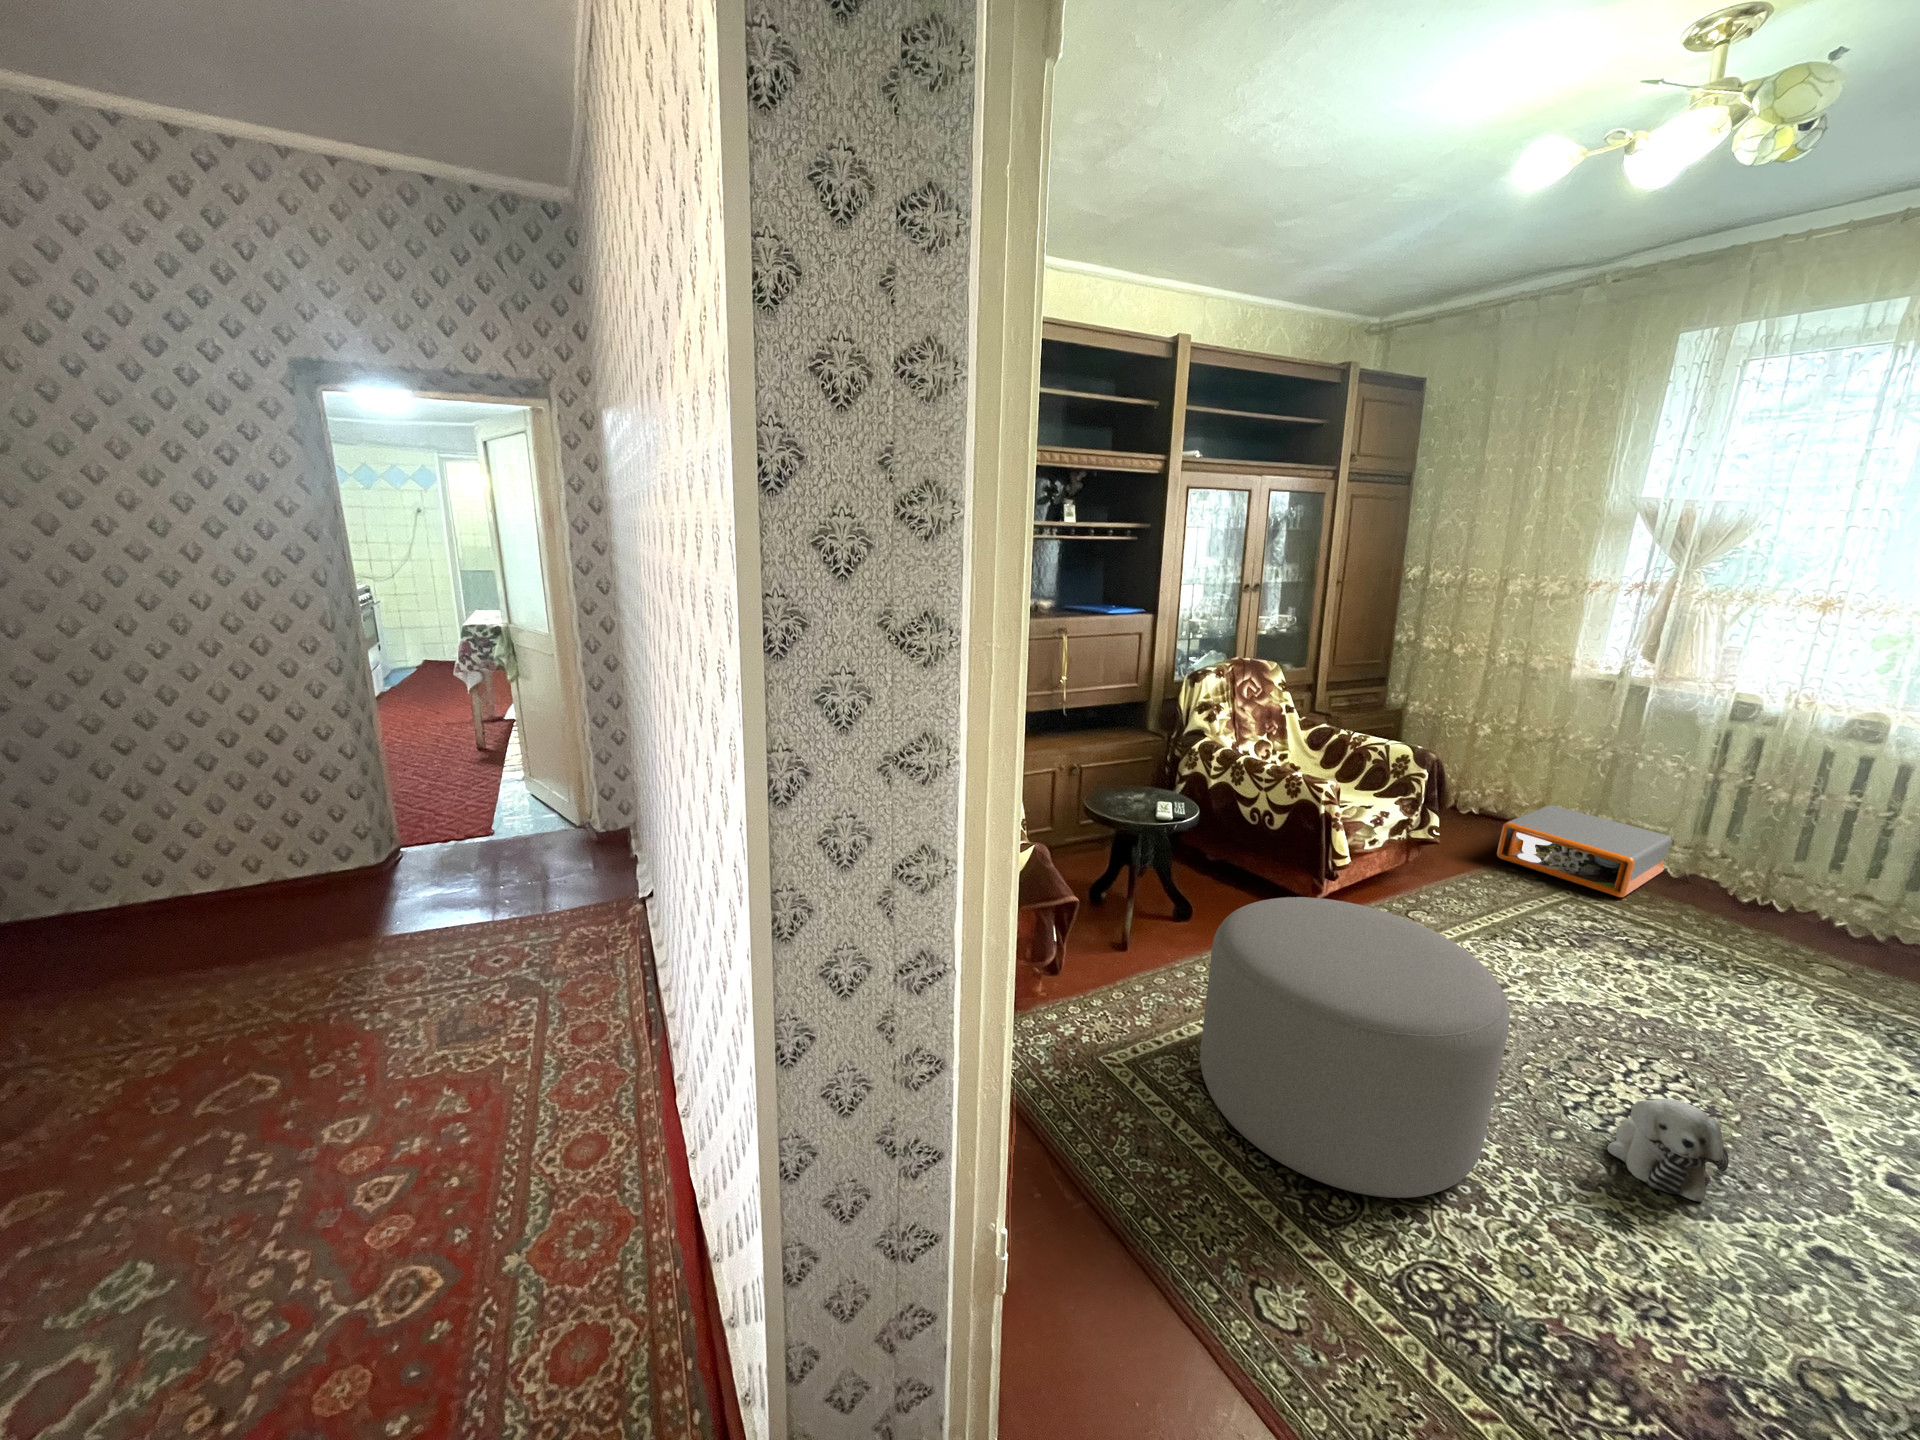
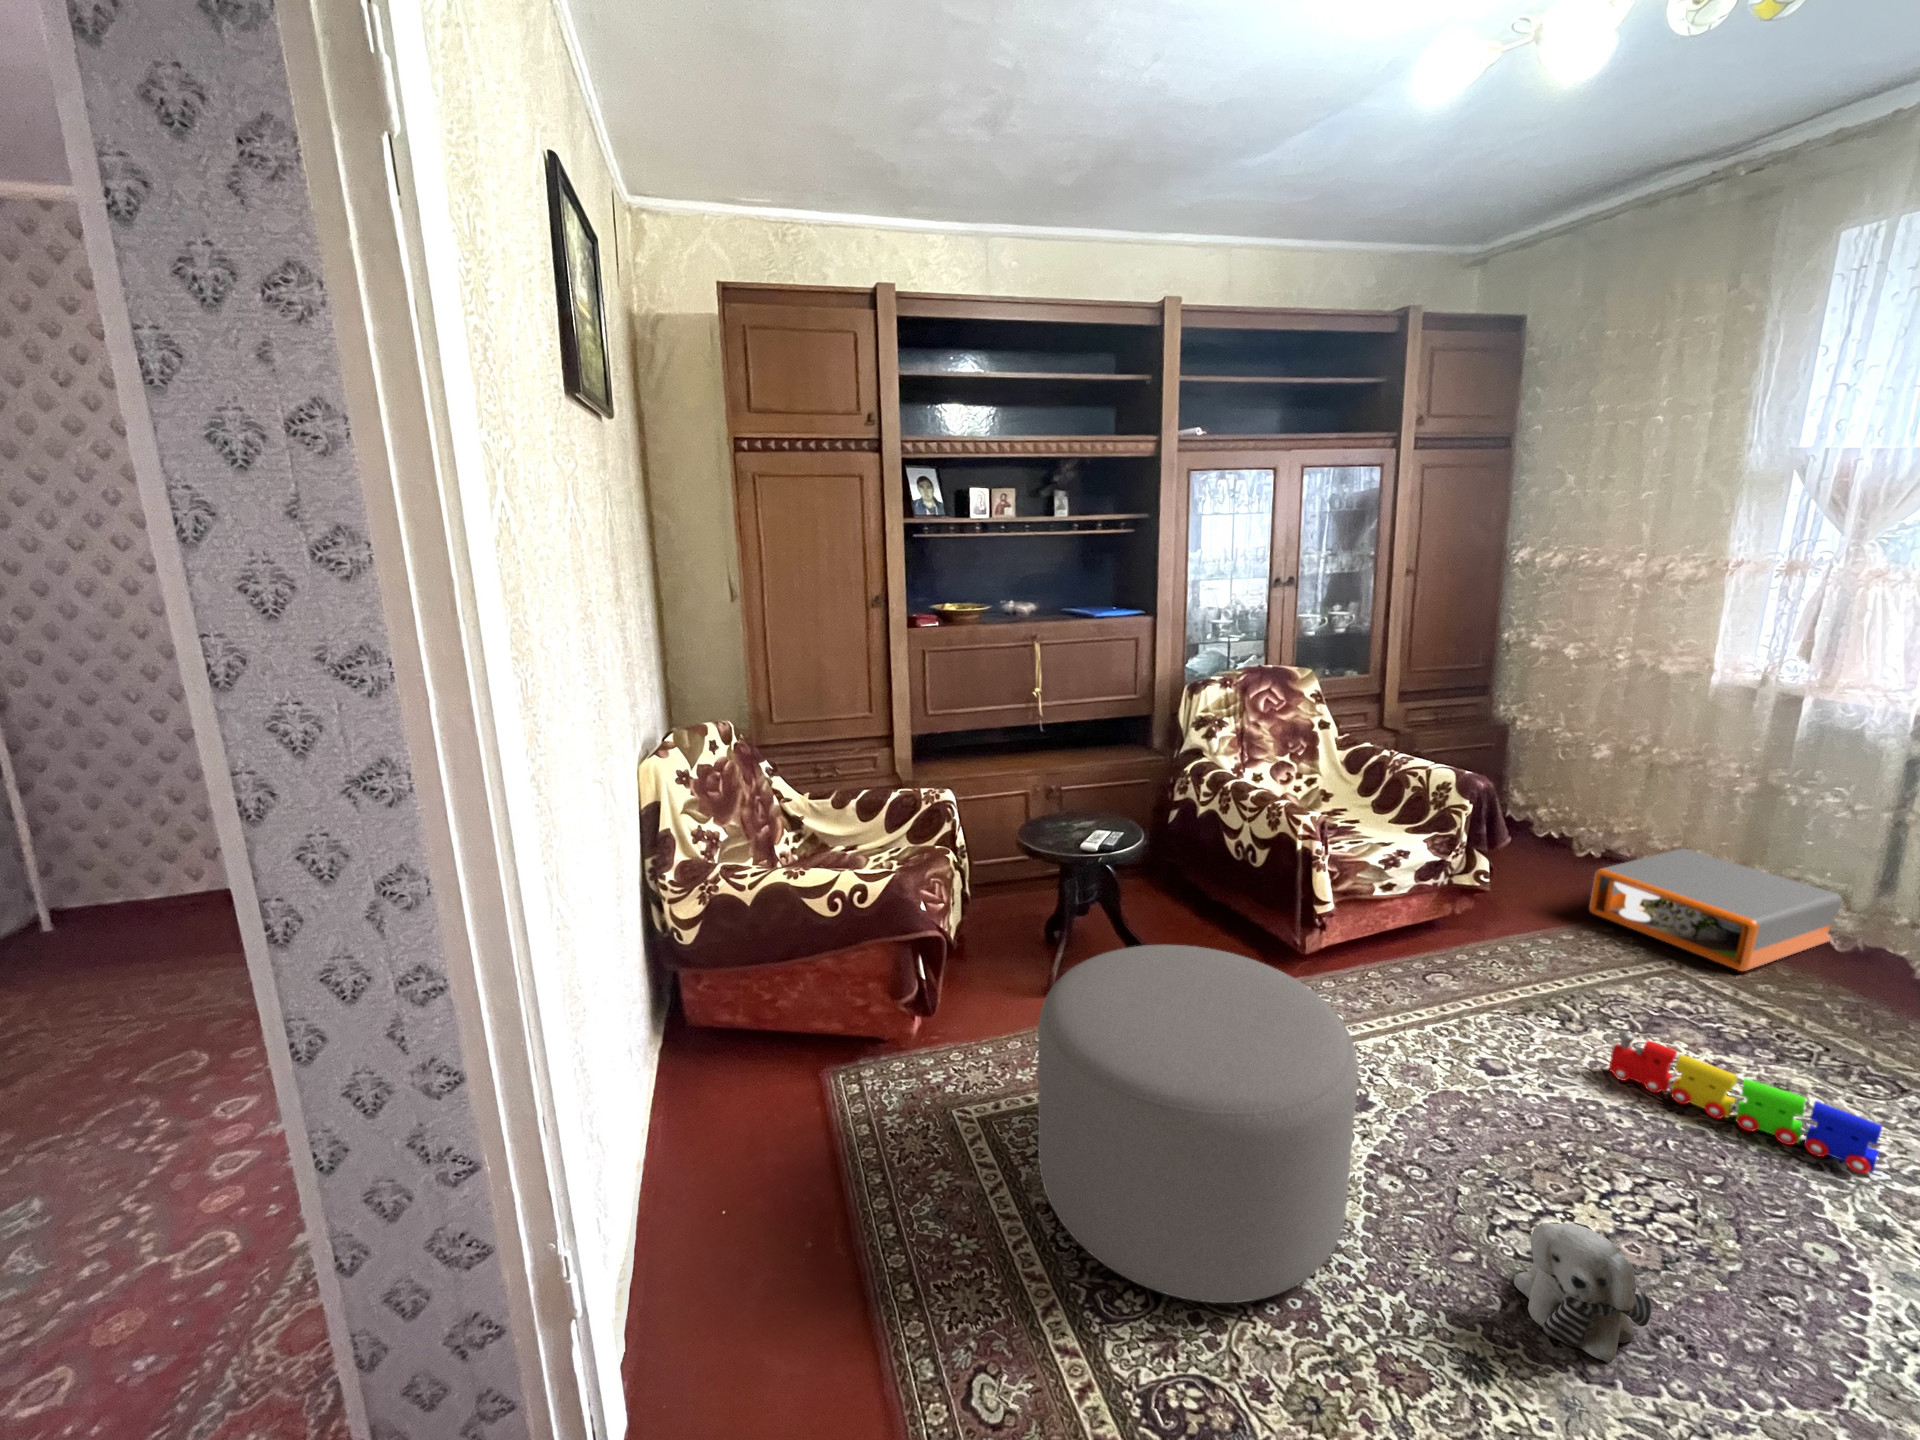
toy train: none [1579,948,1790,1041] -> present [1609,1031,1882,1174]

